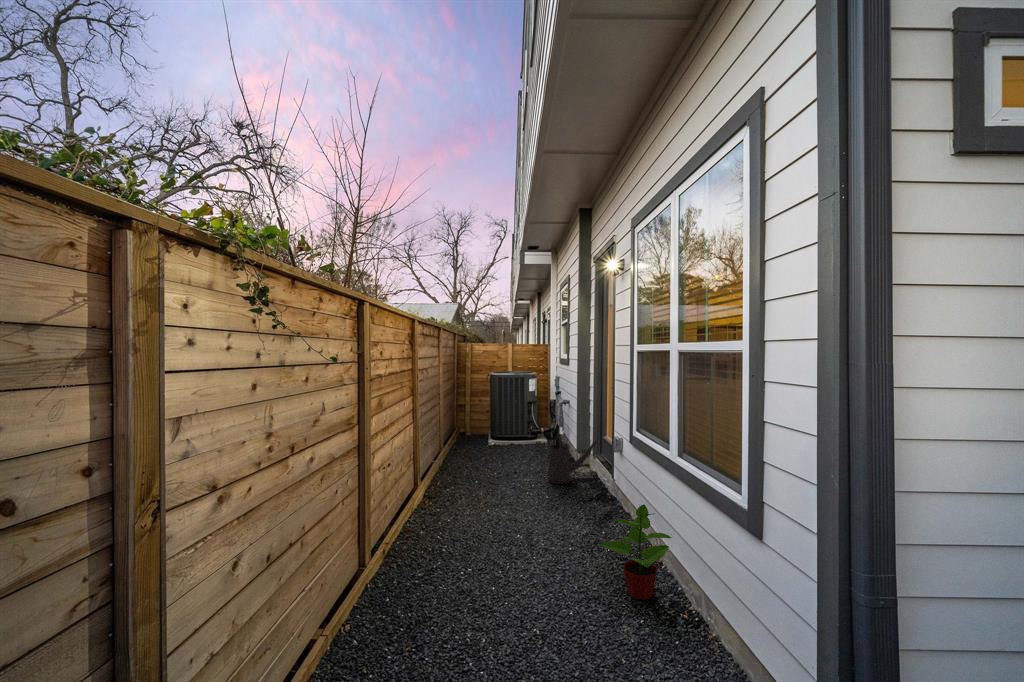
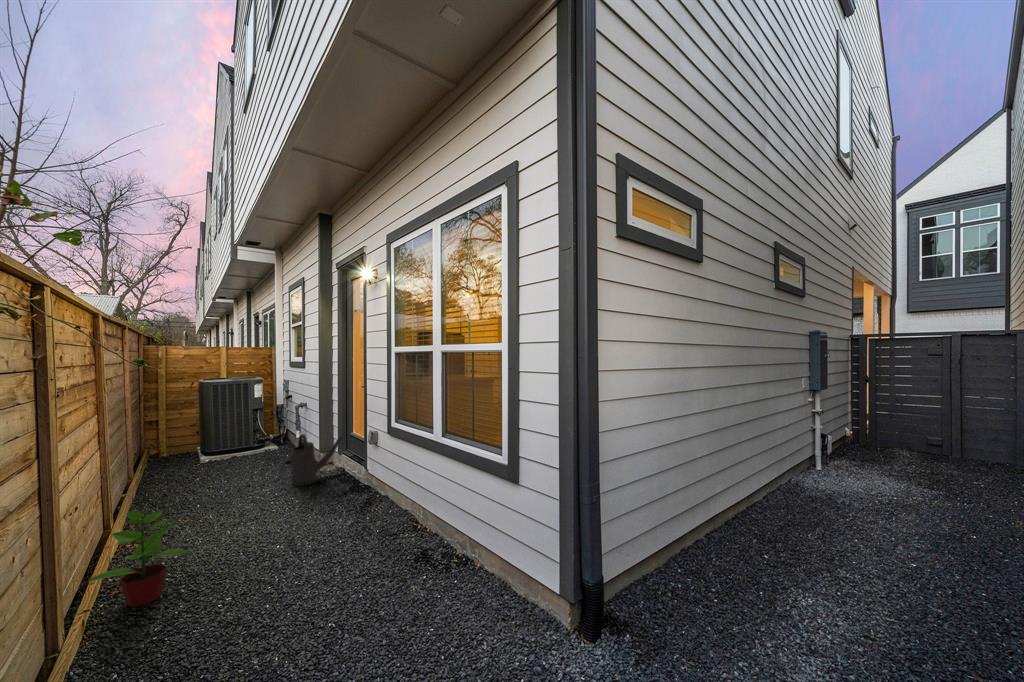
potted plant: present [600,504,671,600] -> present [88,509,190,607]

